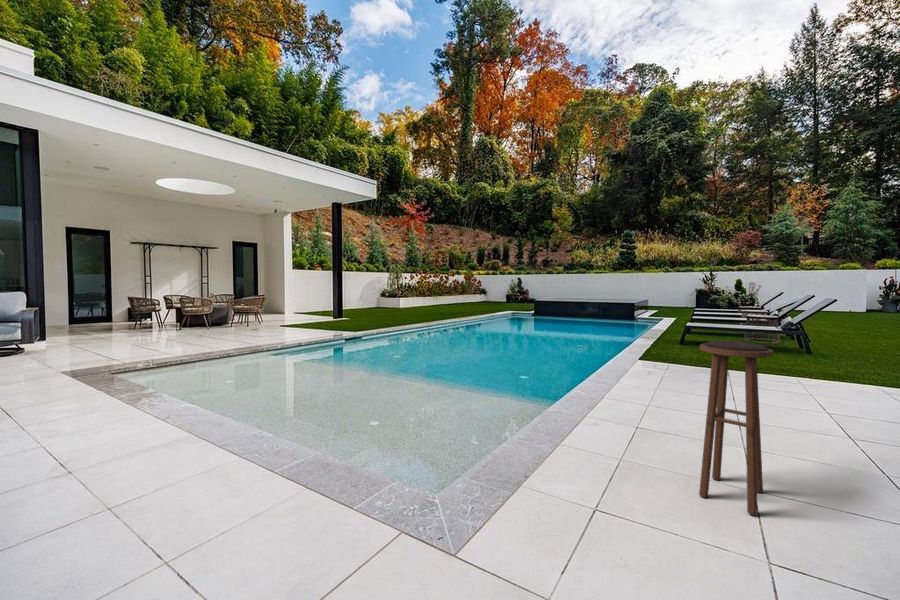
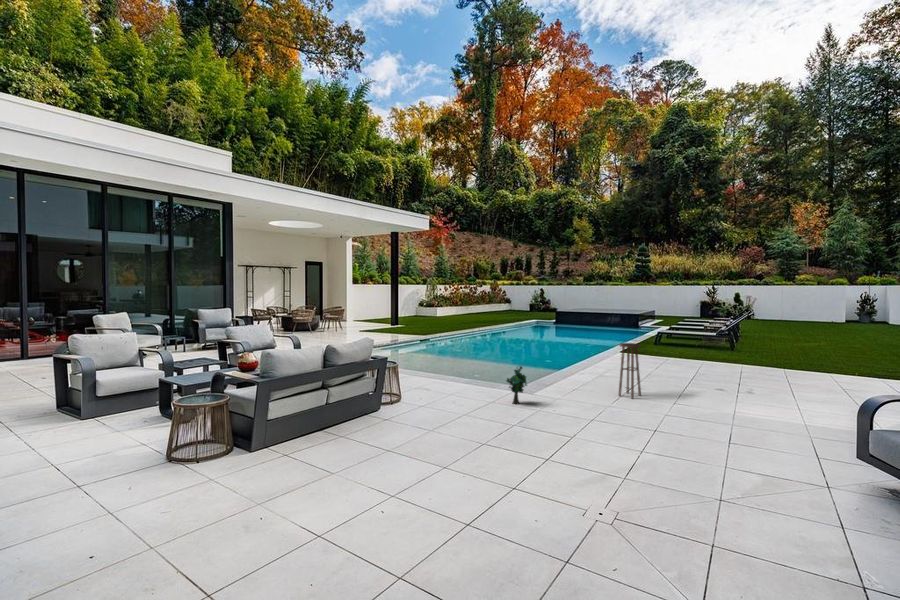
decorative plant: none [332,427,412,565] -> present [507,366,527,404]

